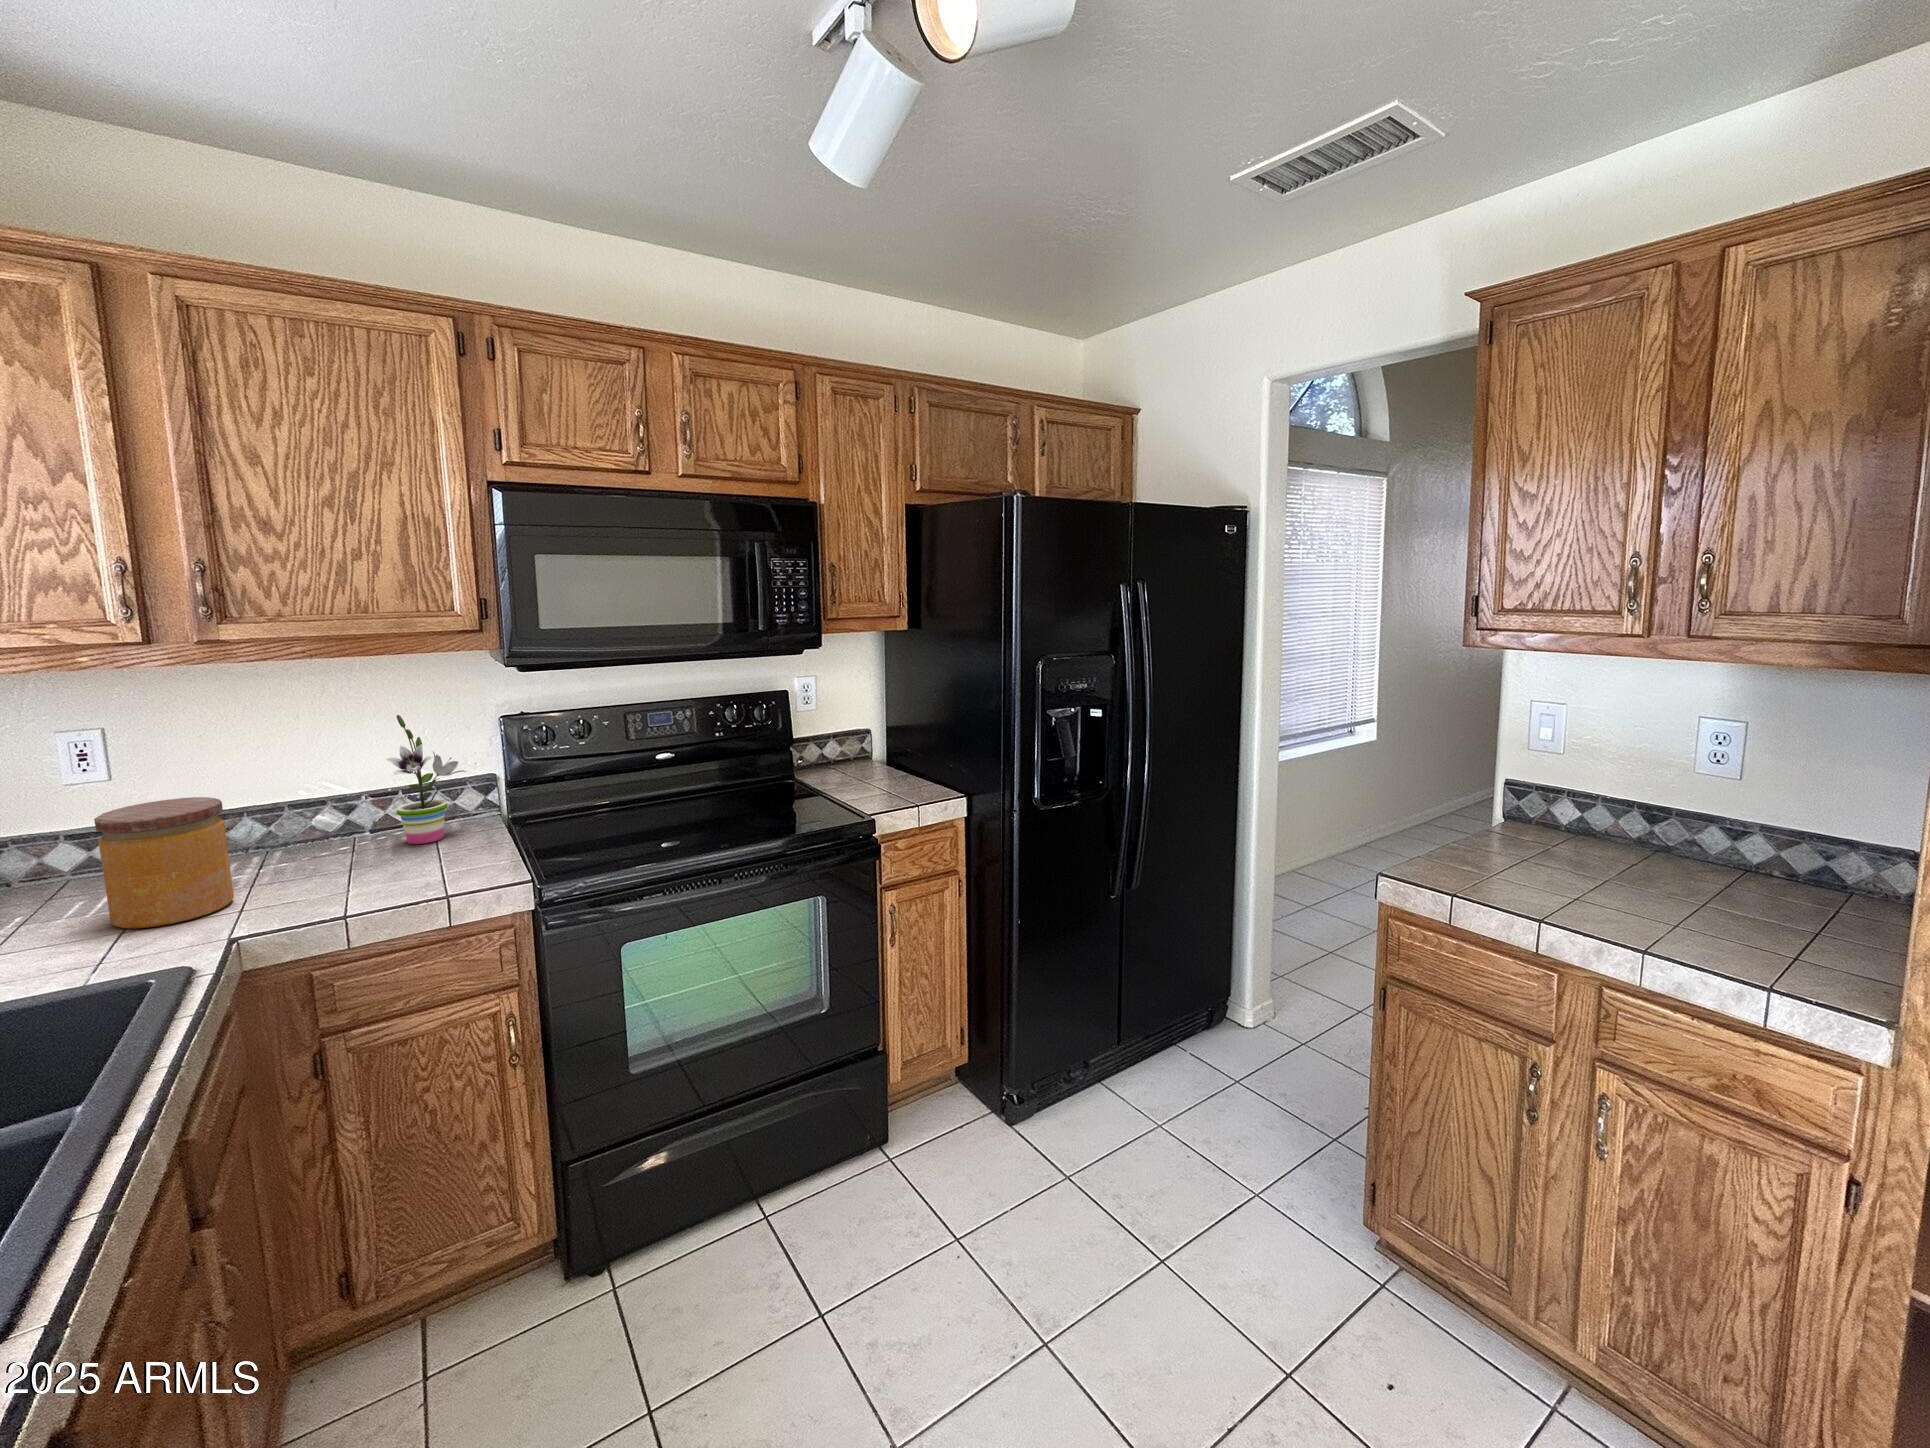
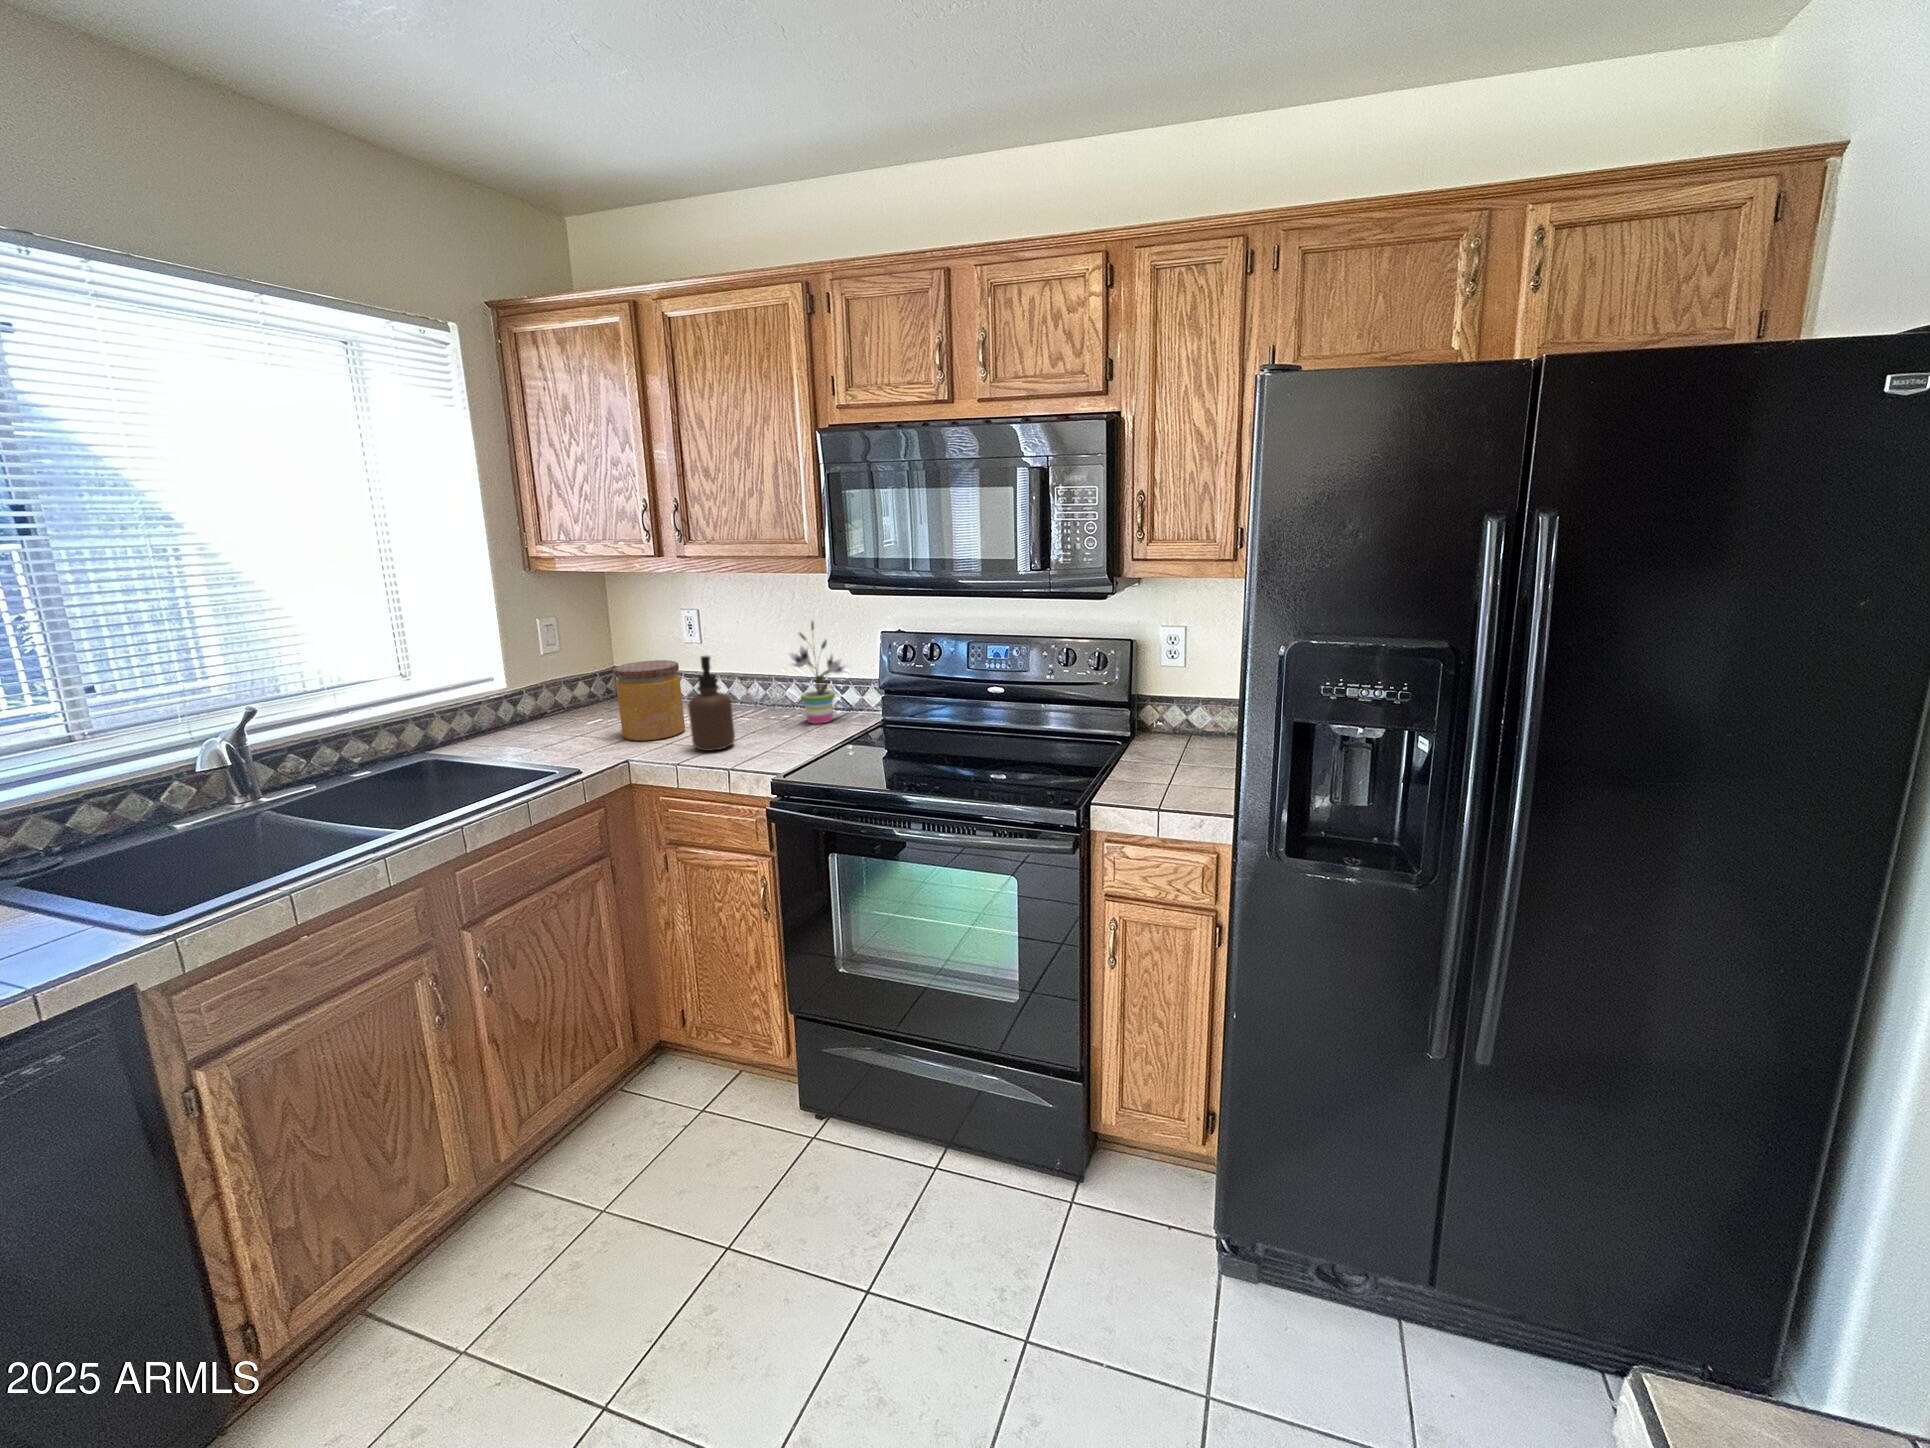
soap dispenser: none [309,769,384,899] -> present [688,656,735,751]

